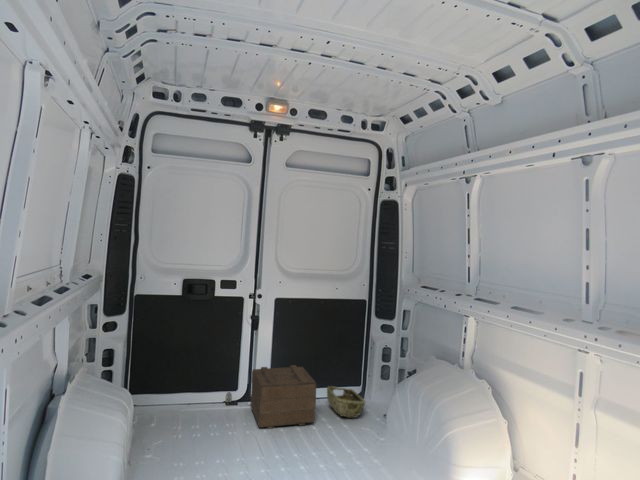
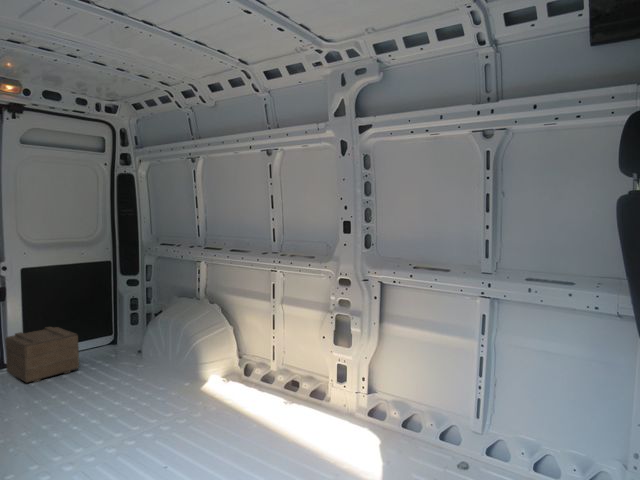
woven basket: present [327,386,365,417] -> none [83,339,122,360]

